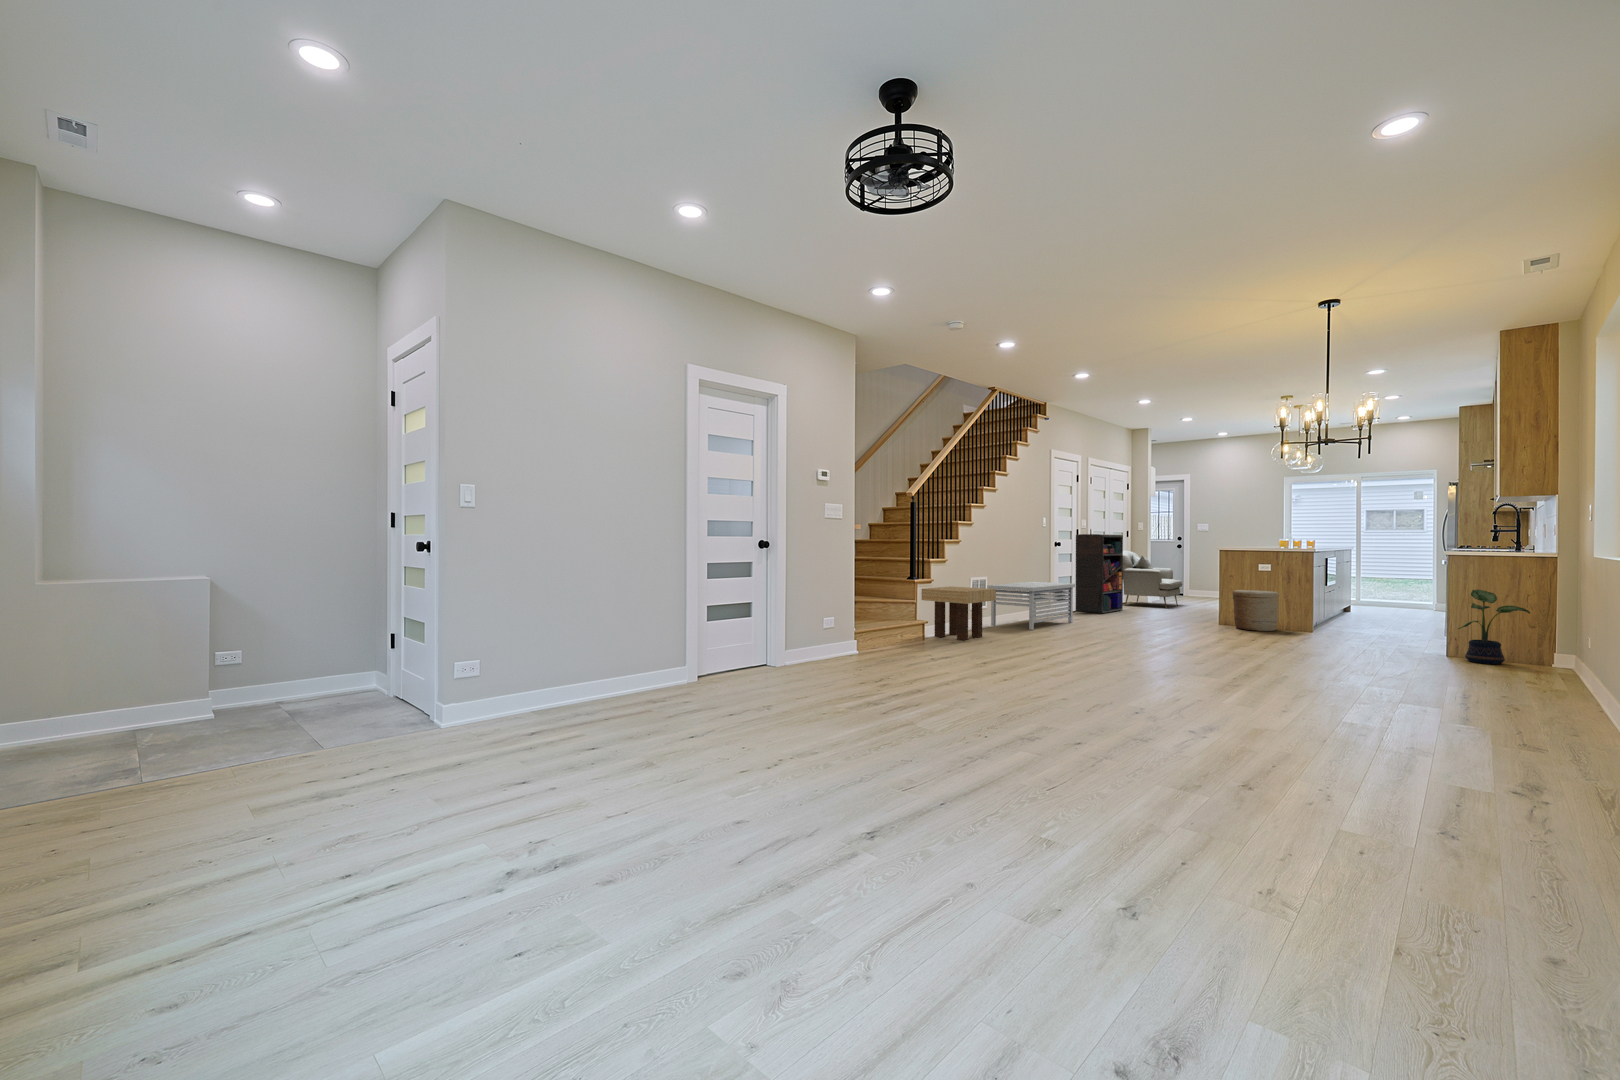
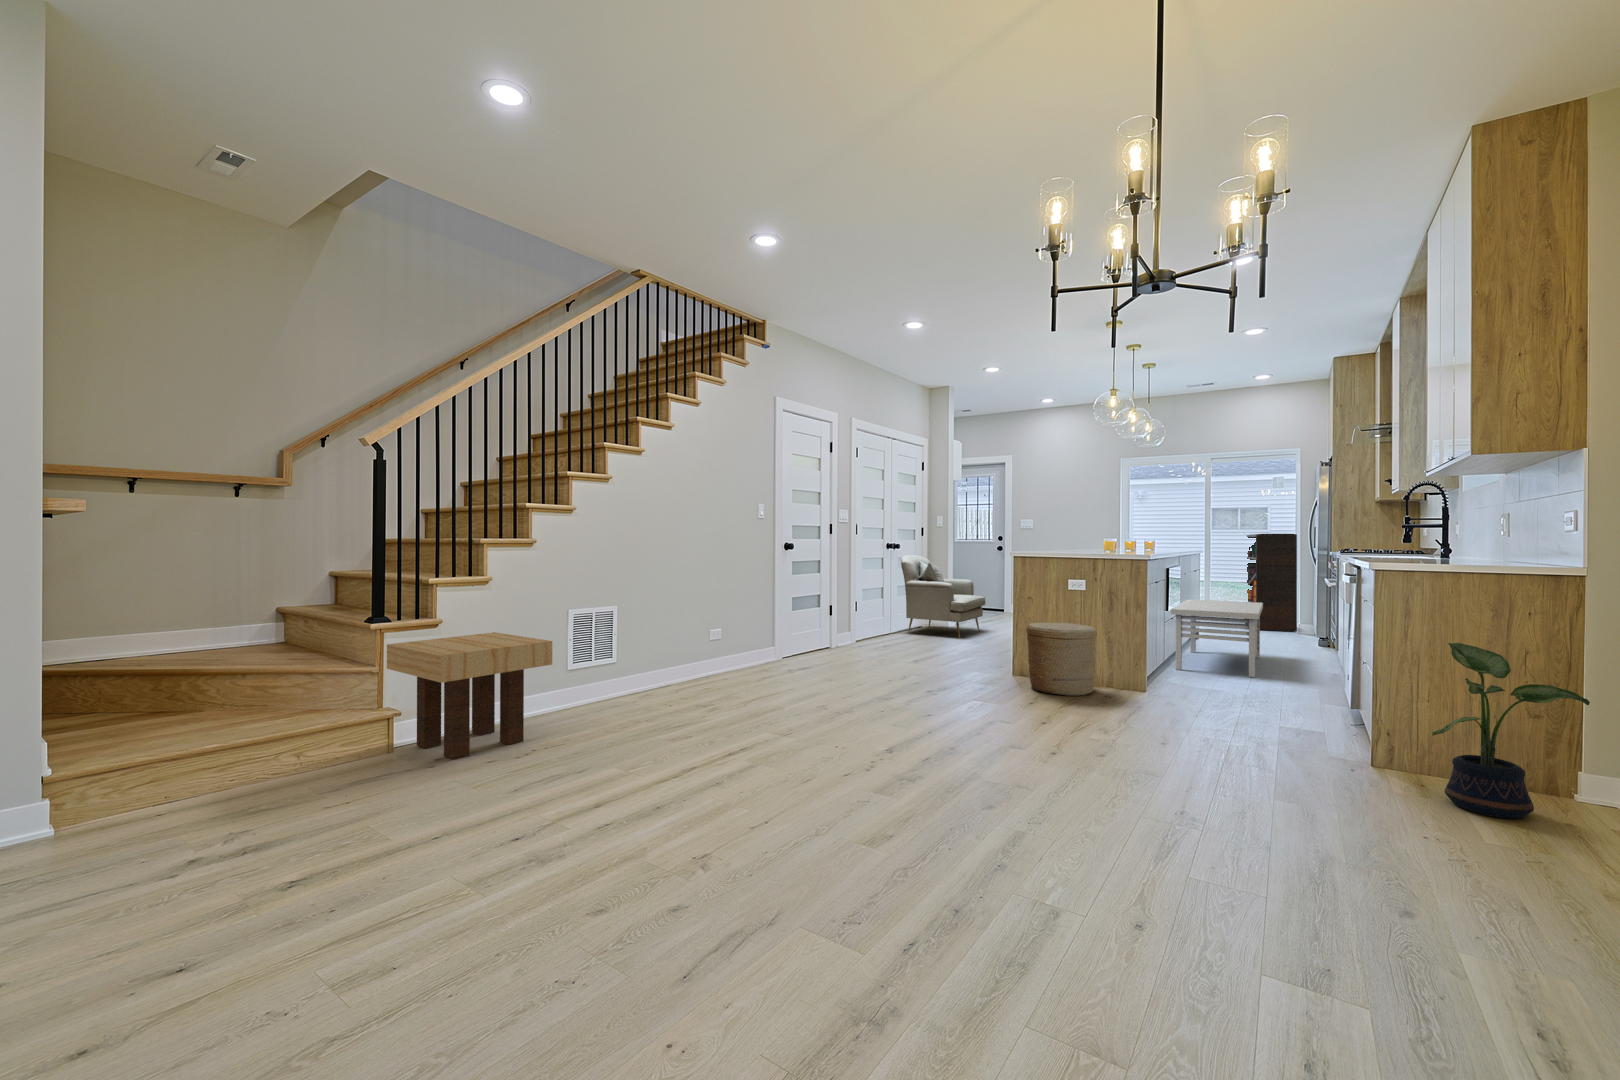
bookshelf: present [1075,534,1123,614] -> present [1246,534,1297,632]
storage bench: present [987,582,1075,630] -> present [1171,599,1263,677]

